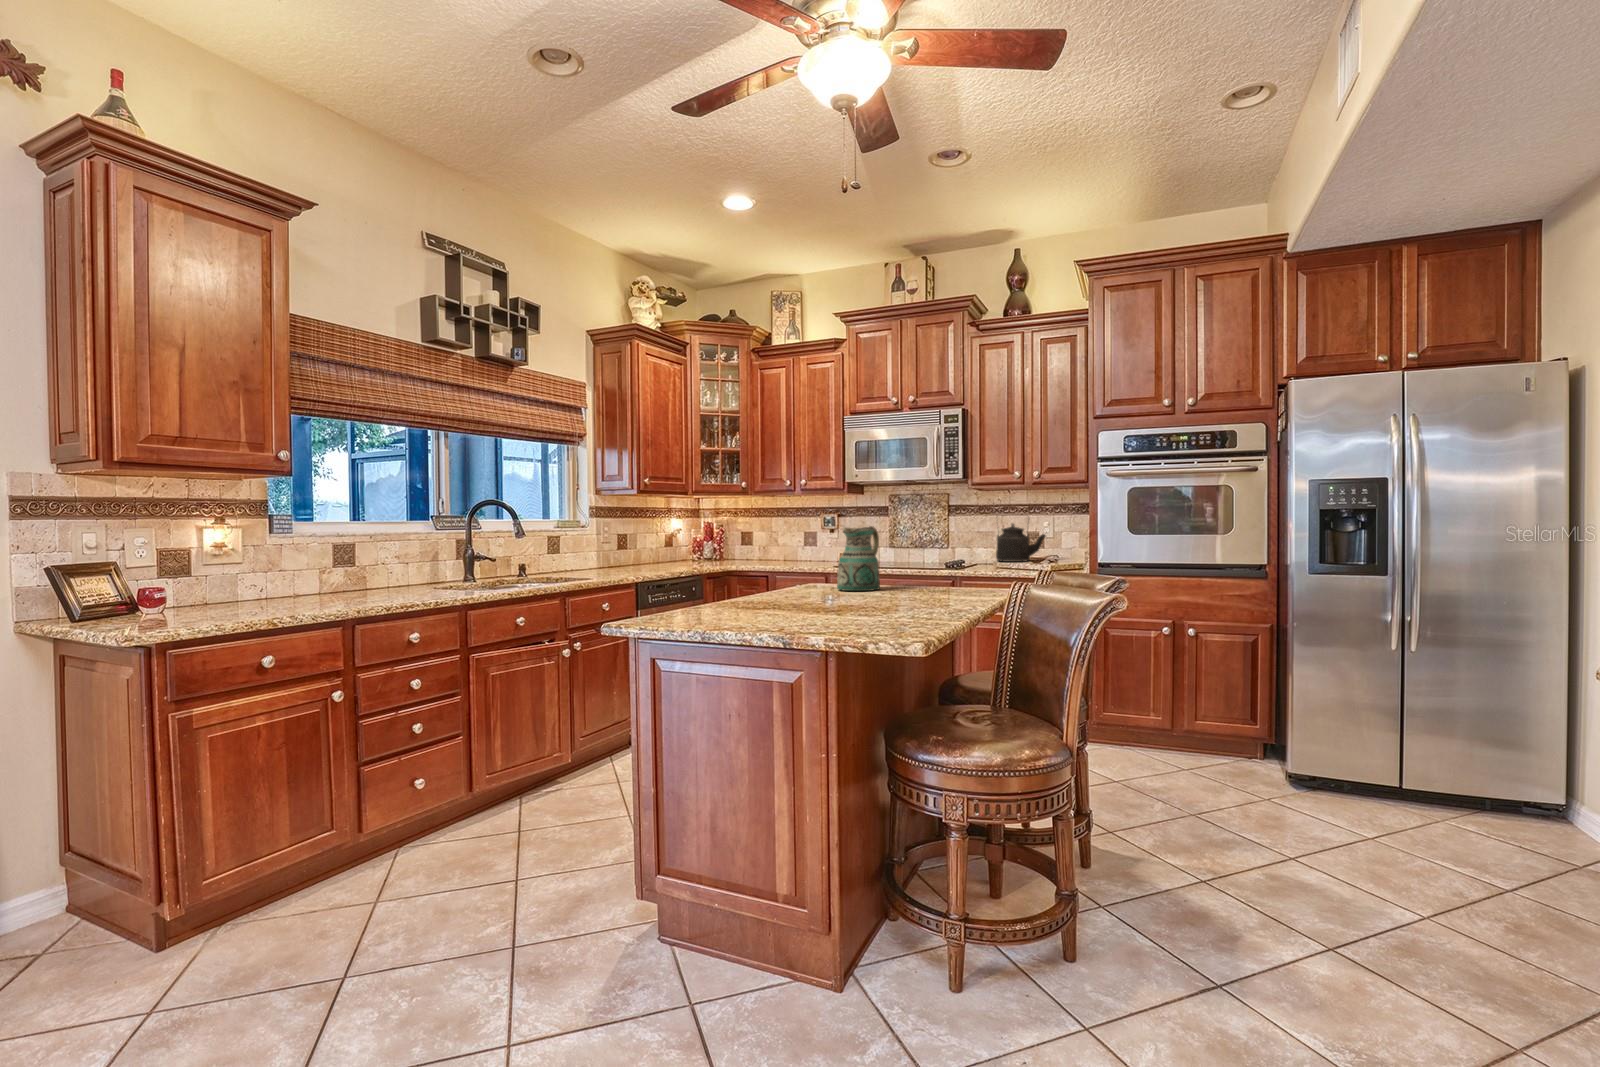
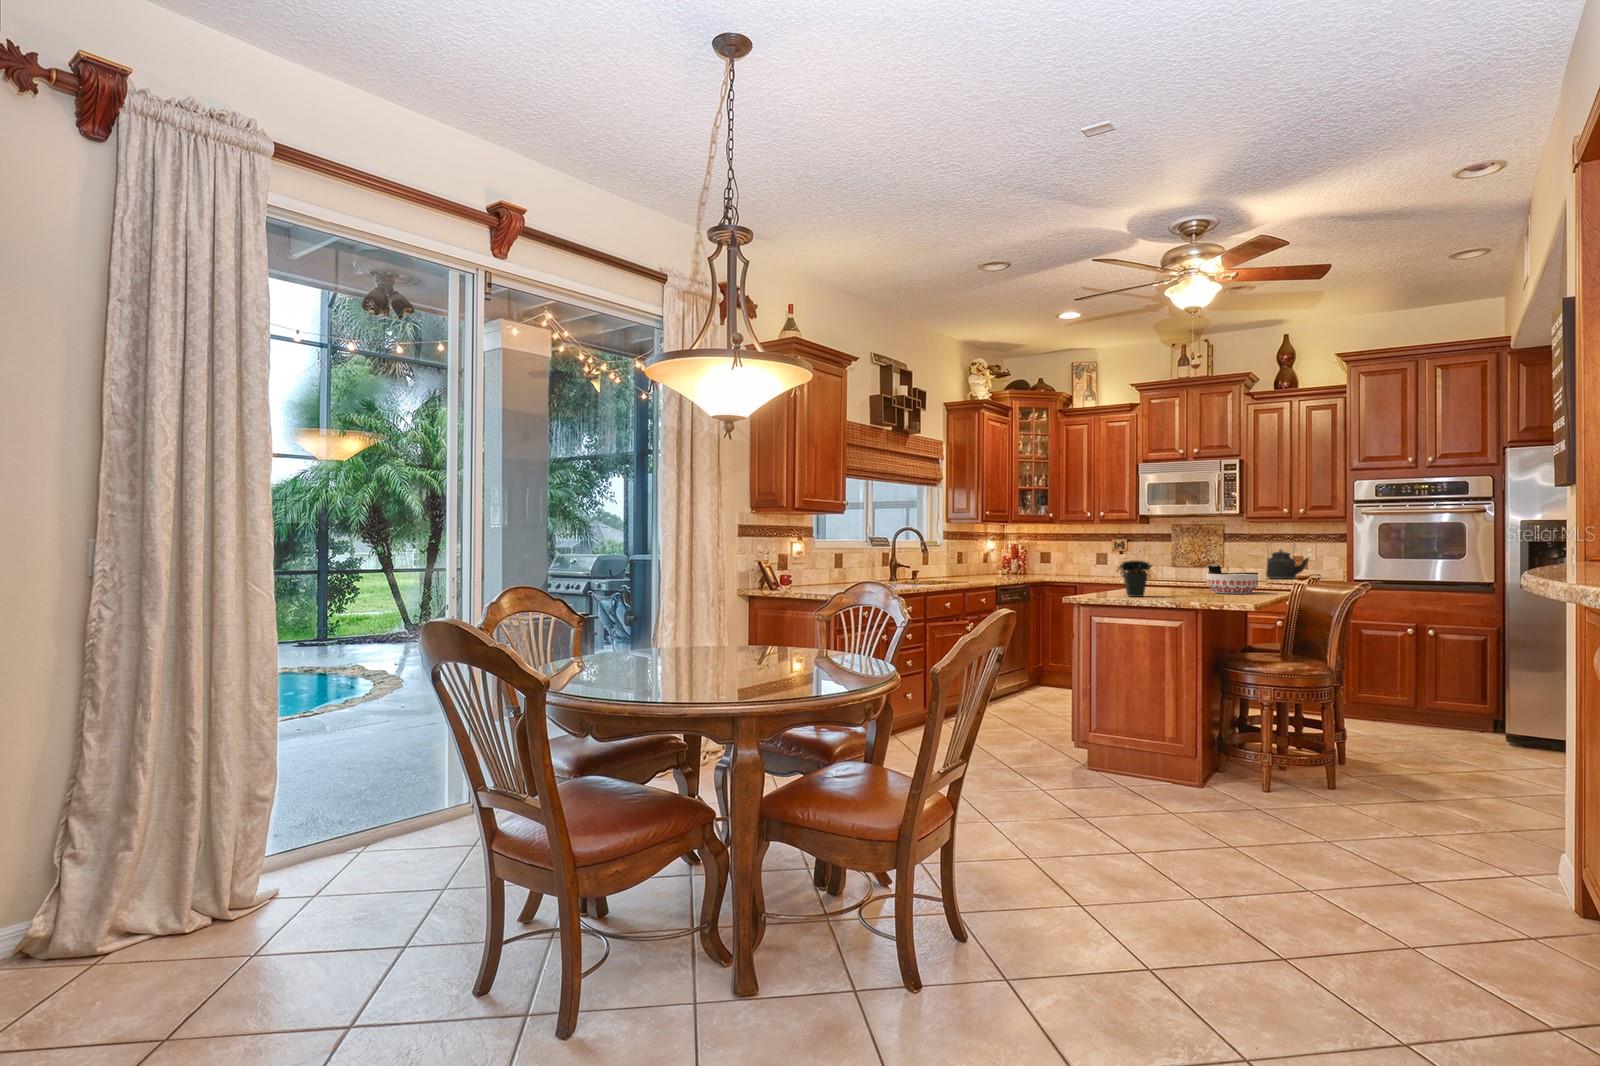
potted plant: none [729,500,788,618] -> present [1117,560,1152,597]
ceramic pitcher: present [837,526,880,591] -> none [1161,547,1192,589]
bowl: none [886,556,961,603] -> present [1207,566,1258,594]

